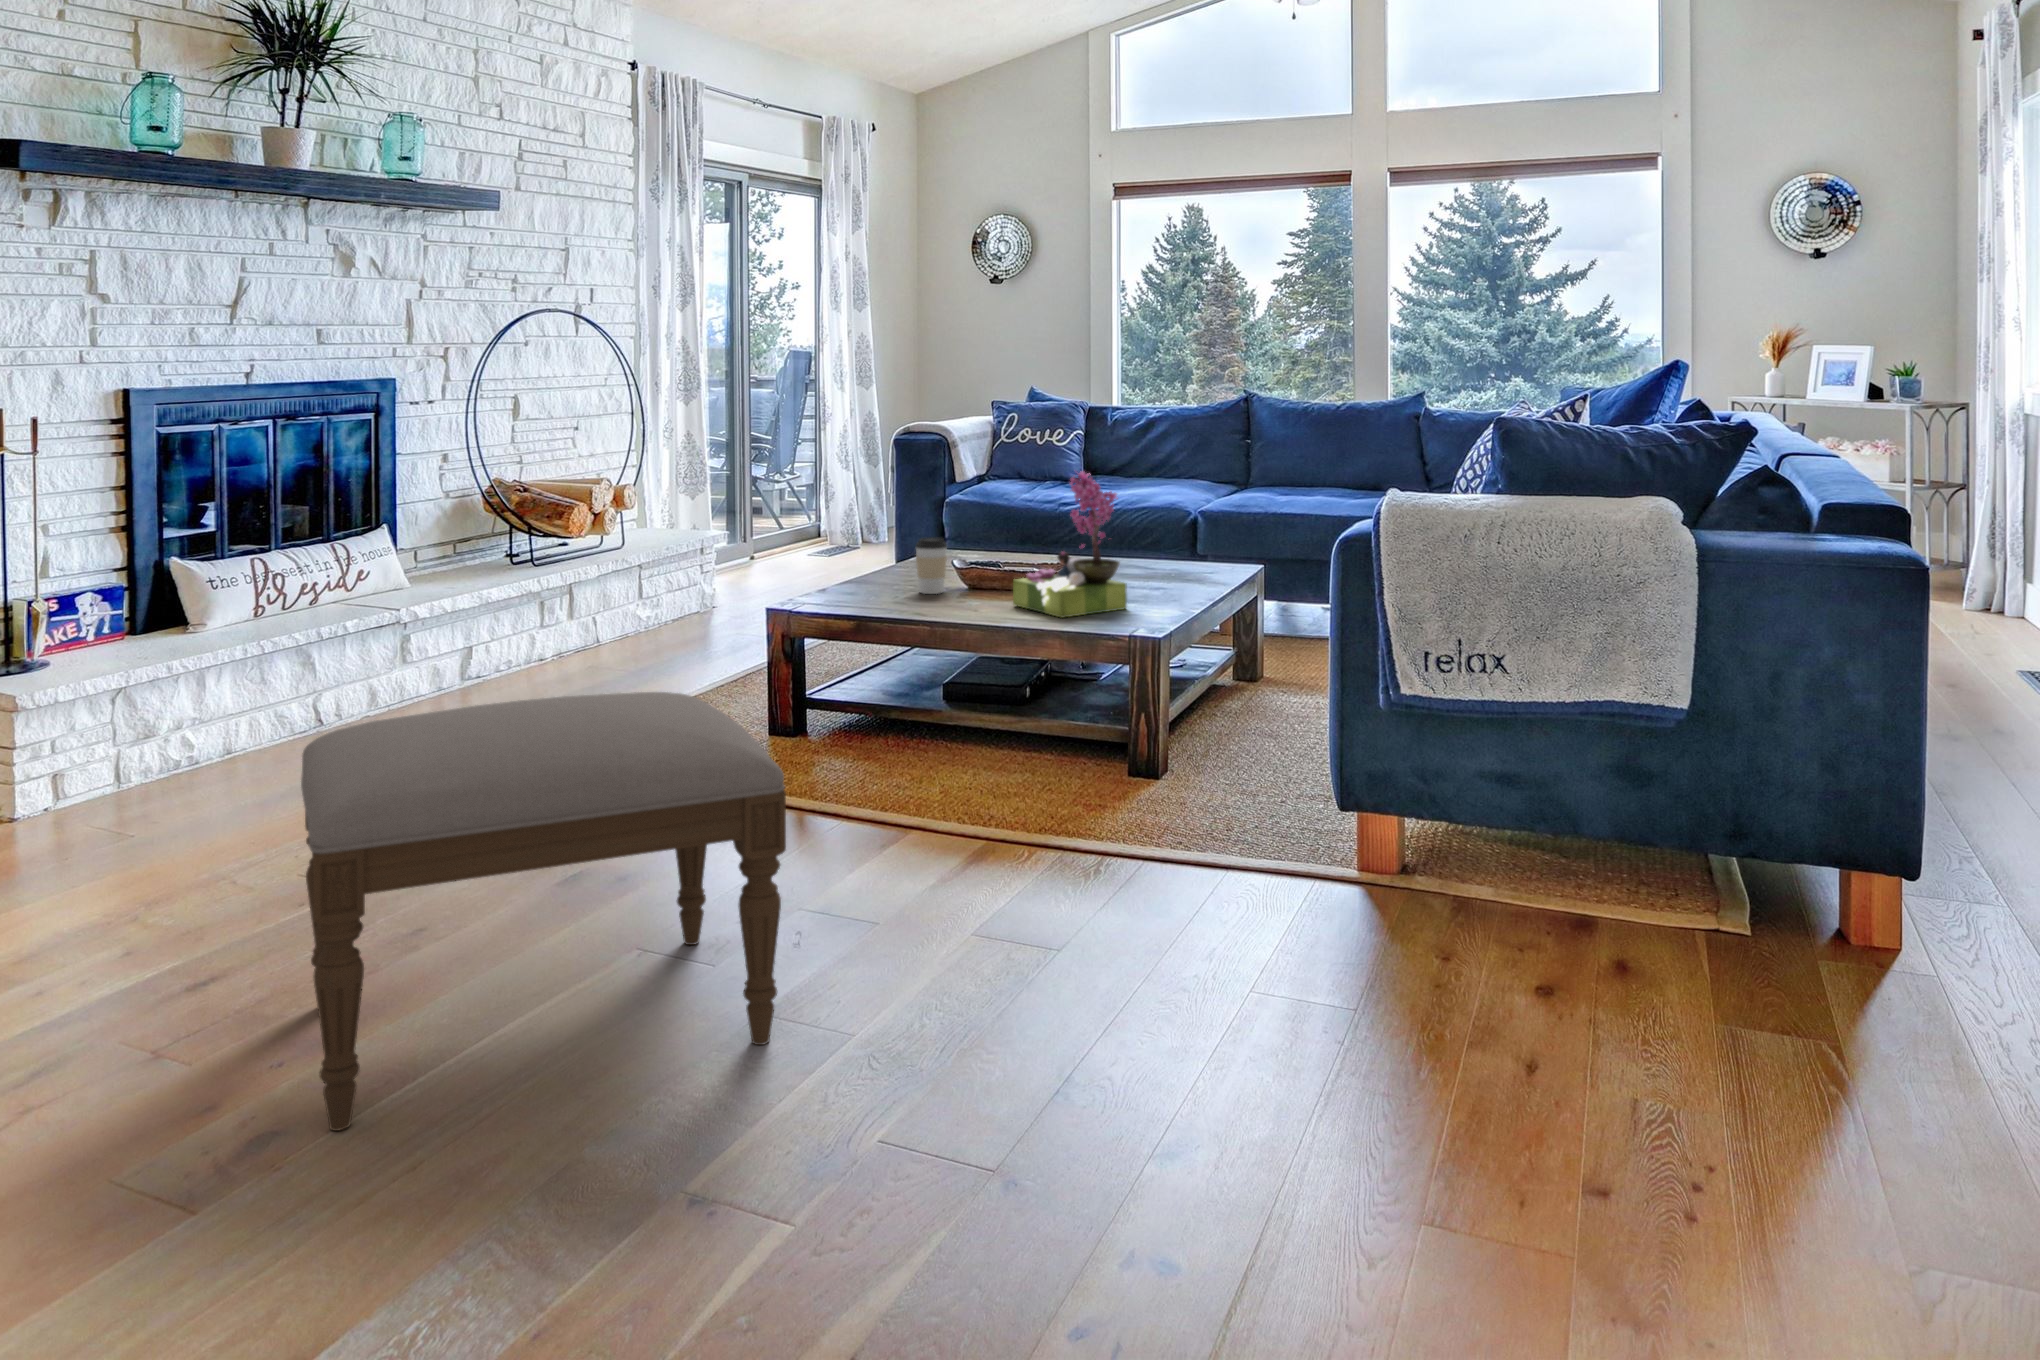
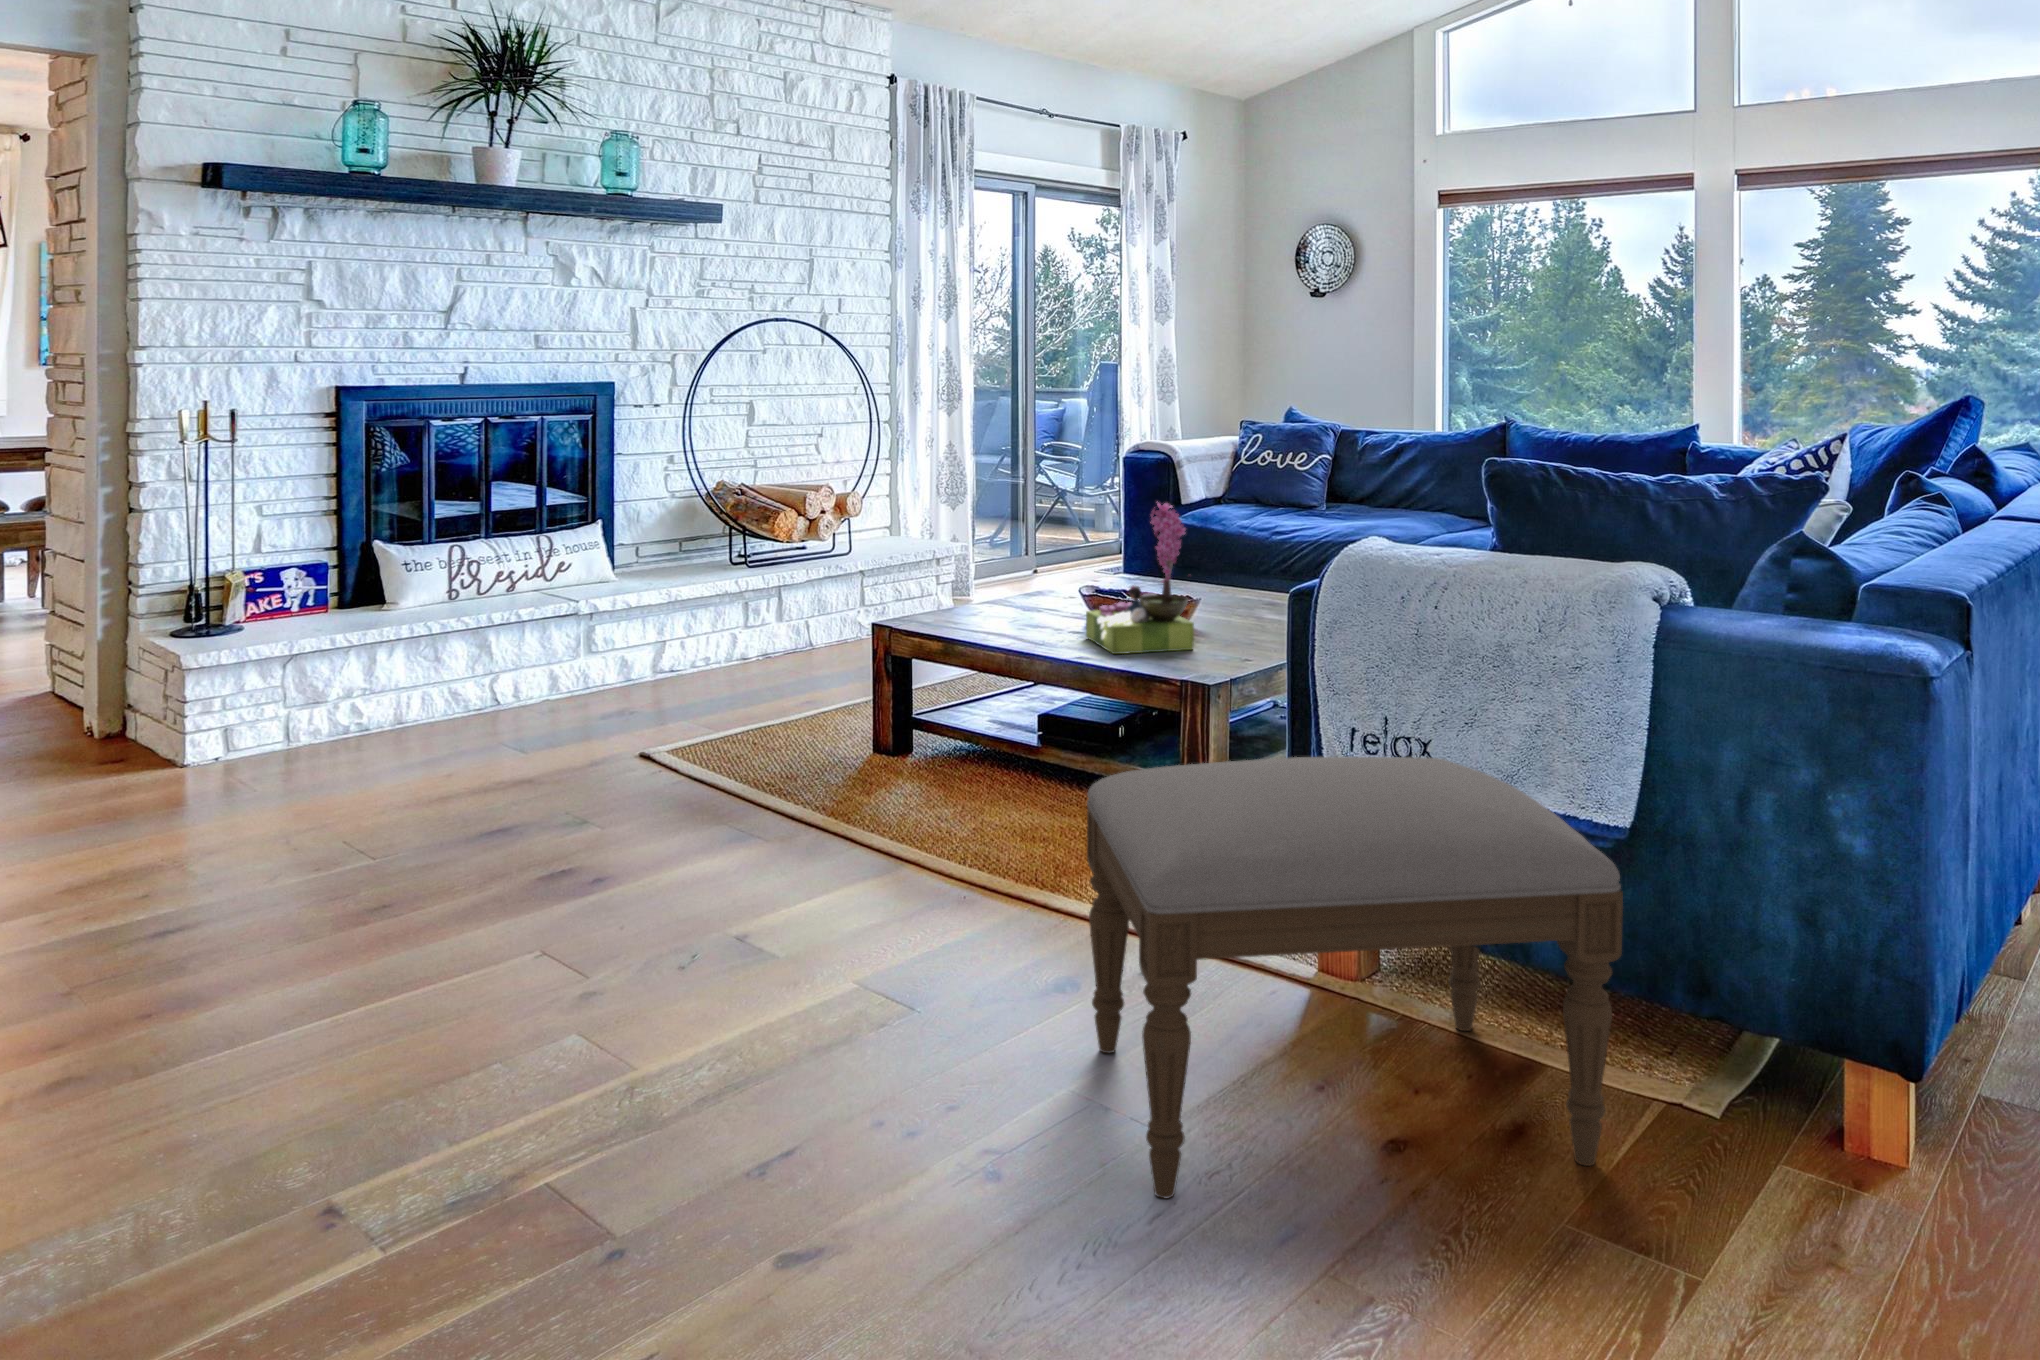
coffee cup: present [915,537,947,594] -> none [1013,562,1046,620]
ottoman: present [301,692,786,1131] -> present [1087,756,1623,1198]

